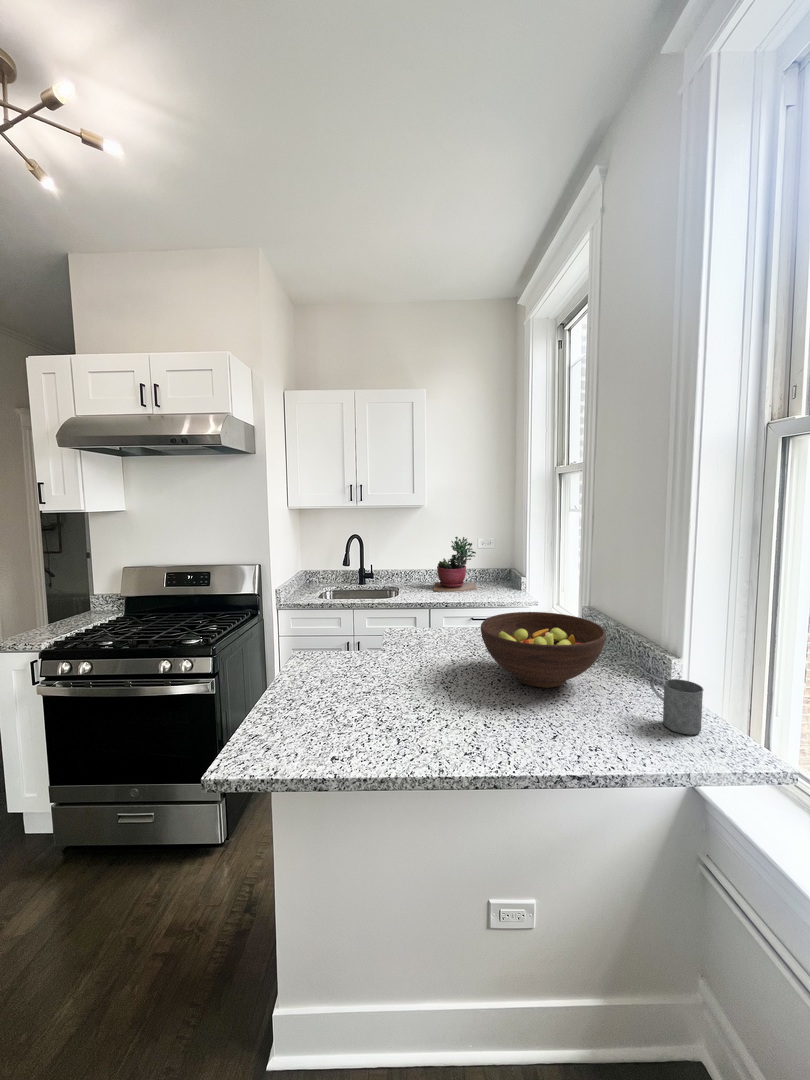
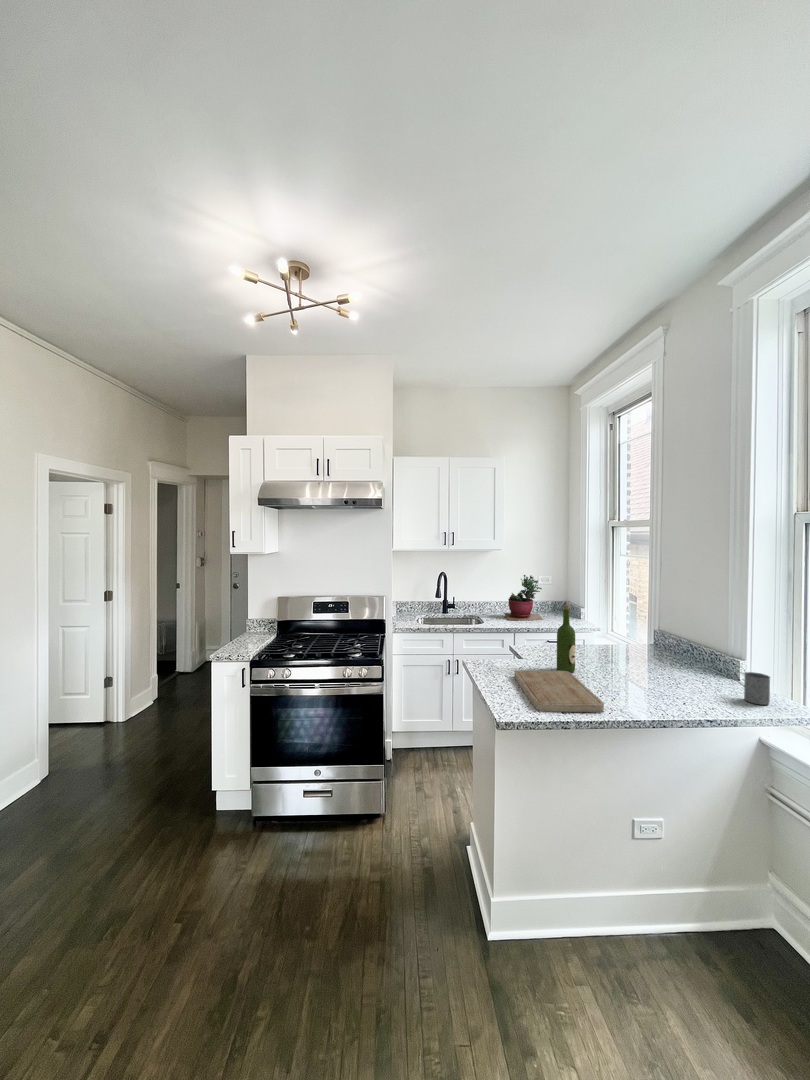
wine bottle: none [410,575,436,672] -> present [557,605,575,673]
fruit bowl: present [481,612,606,688] -> none [608,632,699,681]
cutting board: none [300,672,416,756] -> present [514,671,604,712]

